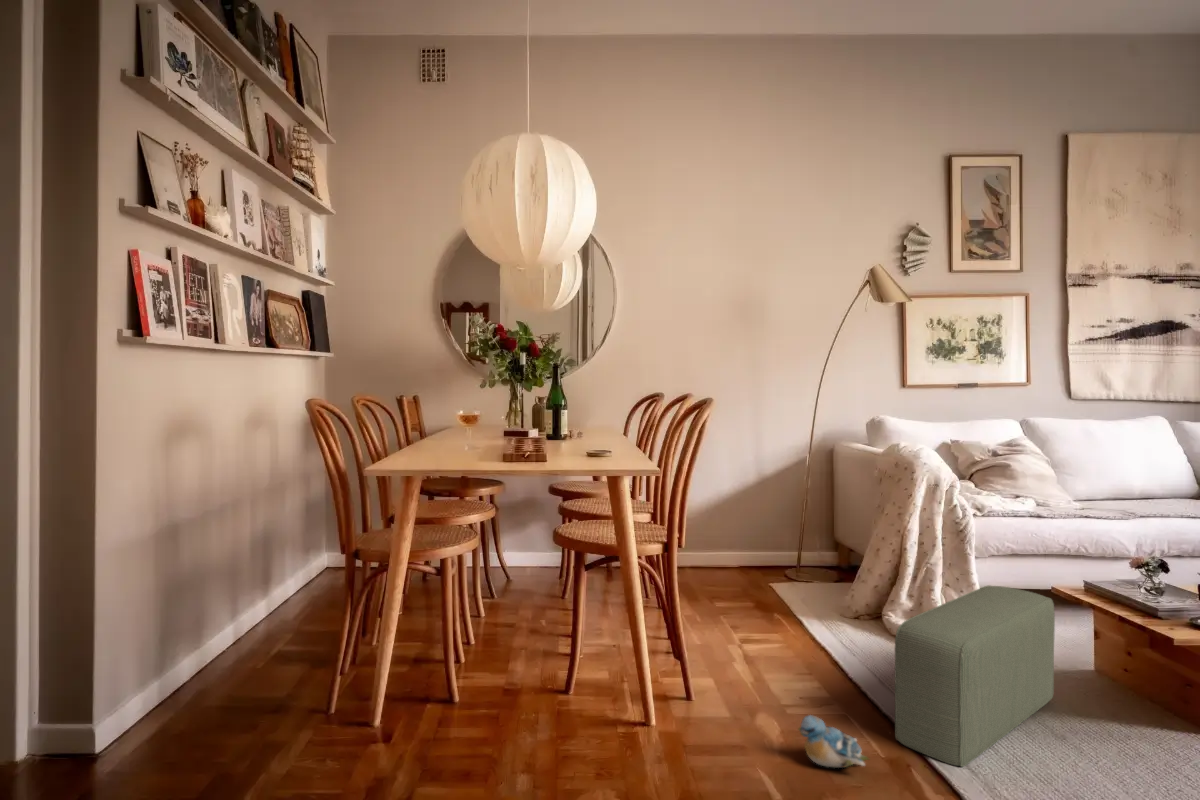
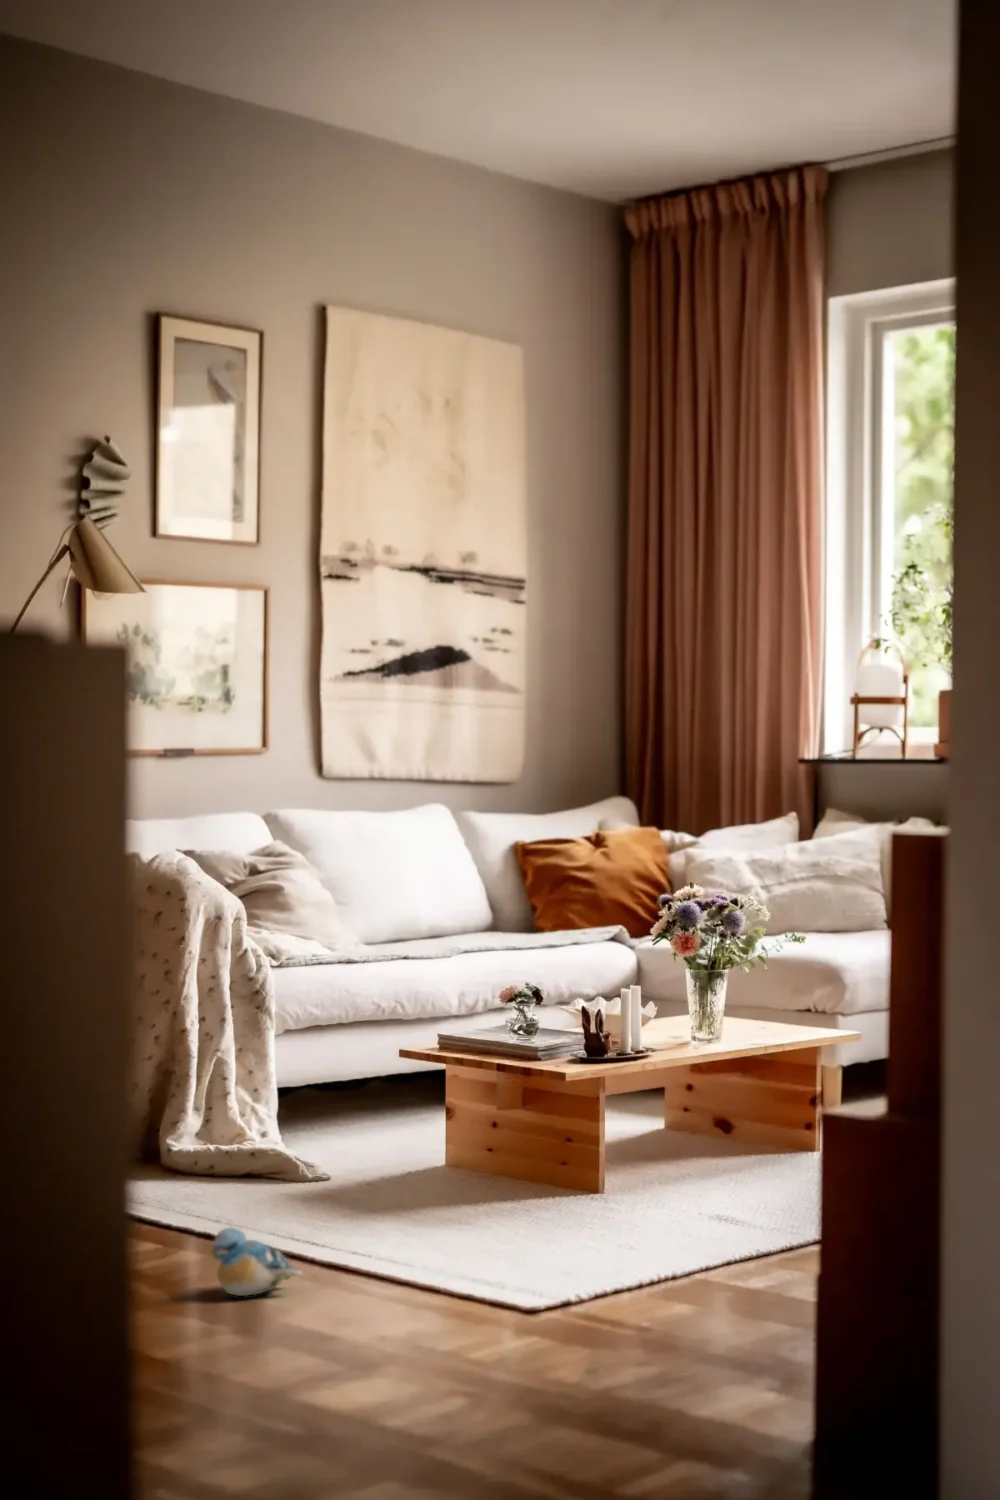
pouf: present [895,586,1055,767] -> none [296,1047,434,1266]

